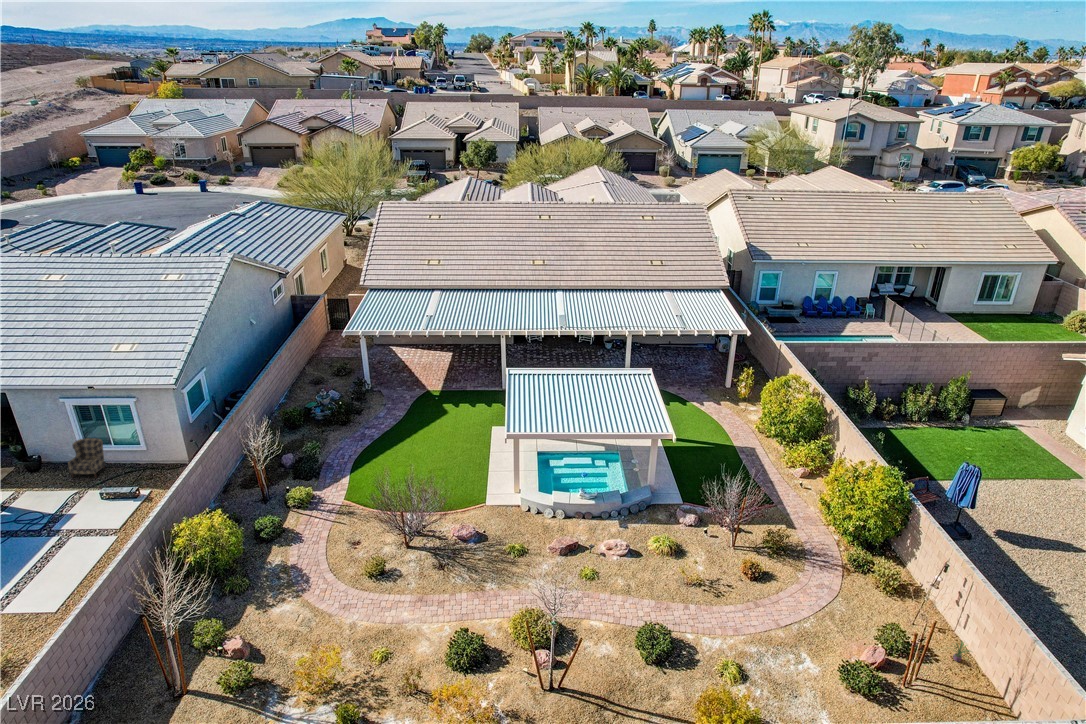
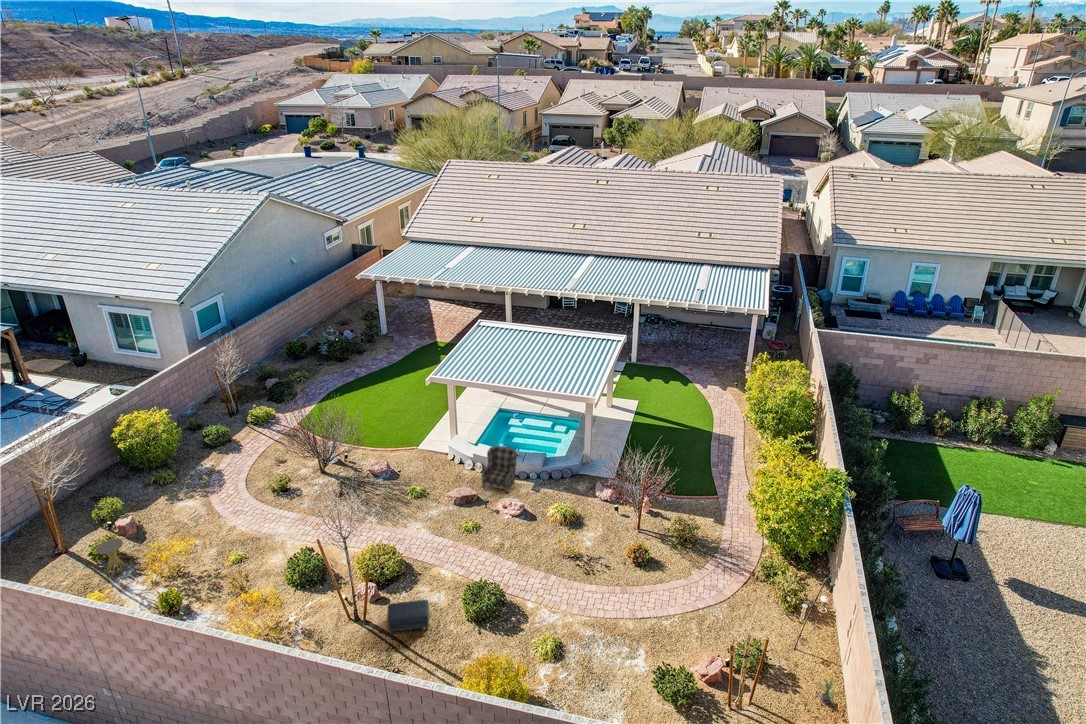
chair: present [68,438,105,478] -> present [481,446,517,494]
ottoman: none [577,653,621,695] -> present [387,600,429,634]
side table: none [238,665,266,705] -> present [96,539,124,570]

